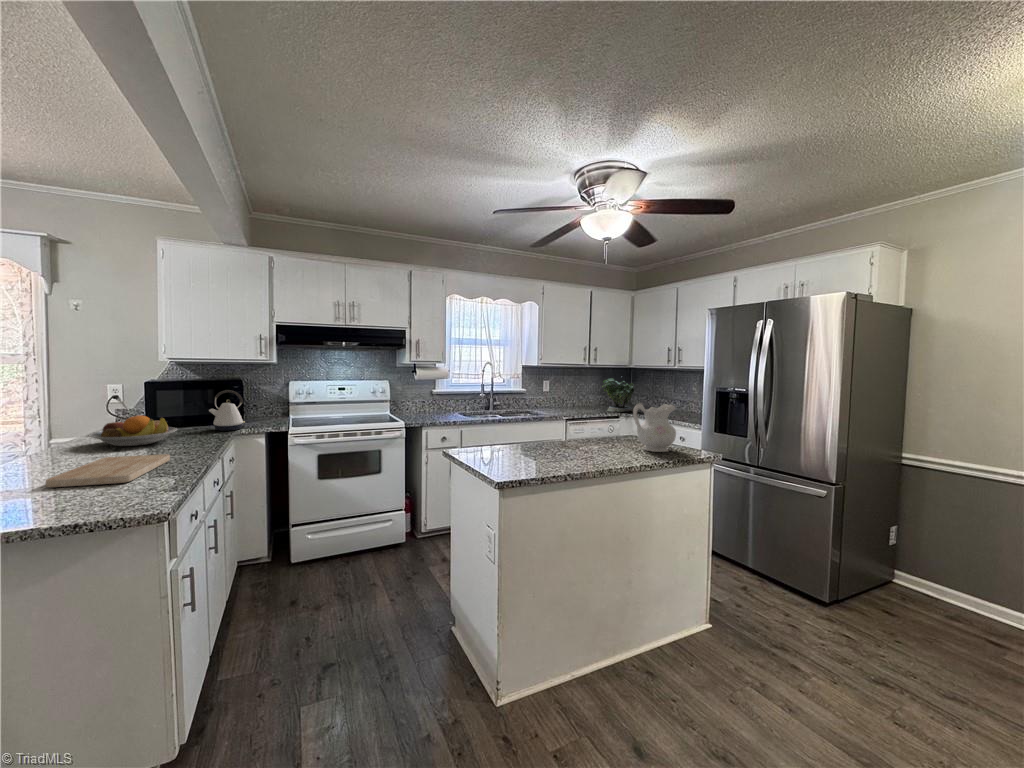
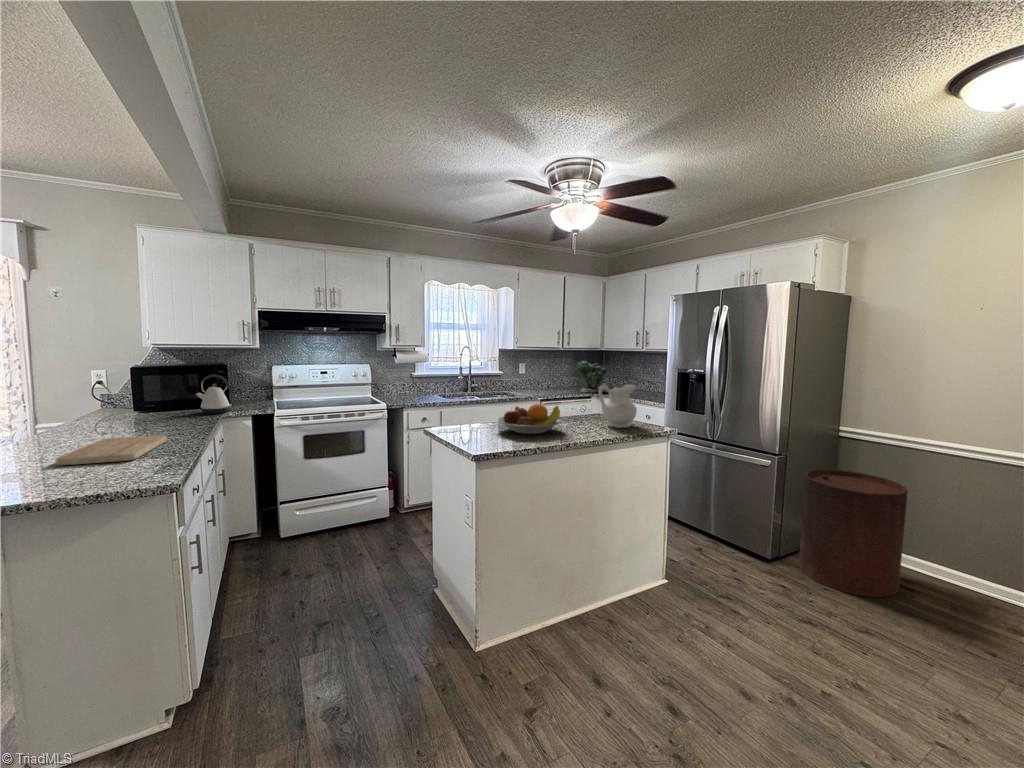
fruit bowl: present [89,415,177,446] -> present [497,404,562,434]
trash can: none [861,501,993,654] -> present [799,470,908,597]

